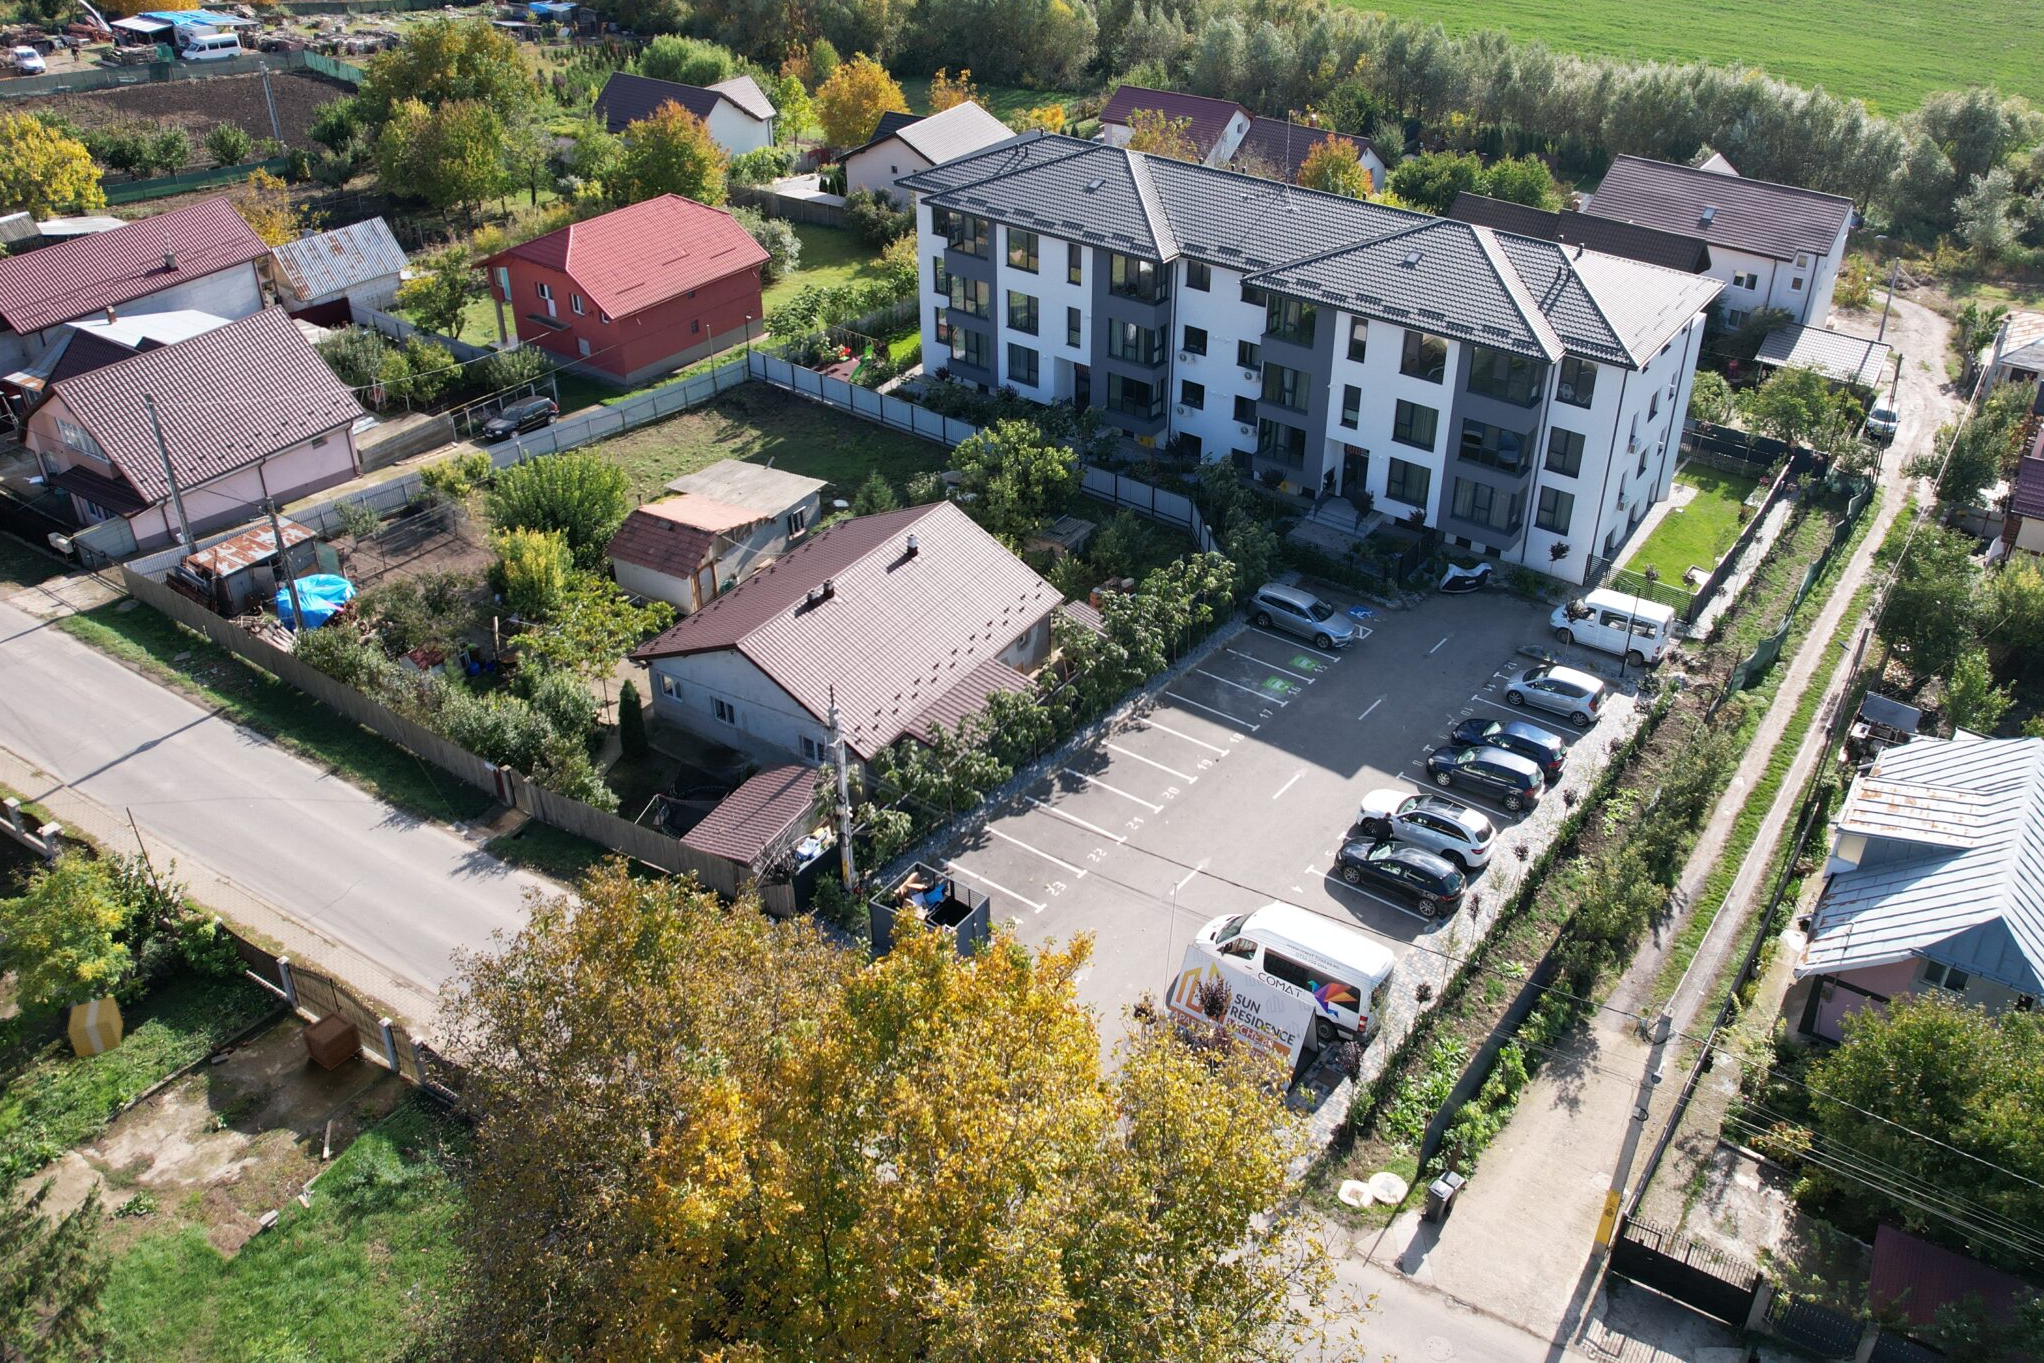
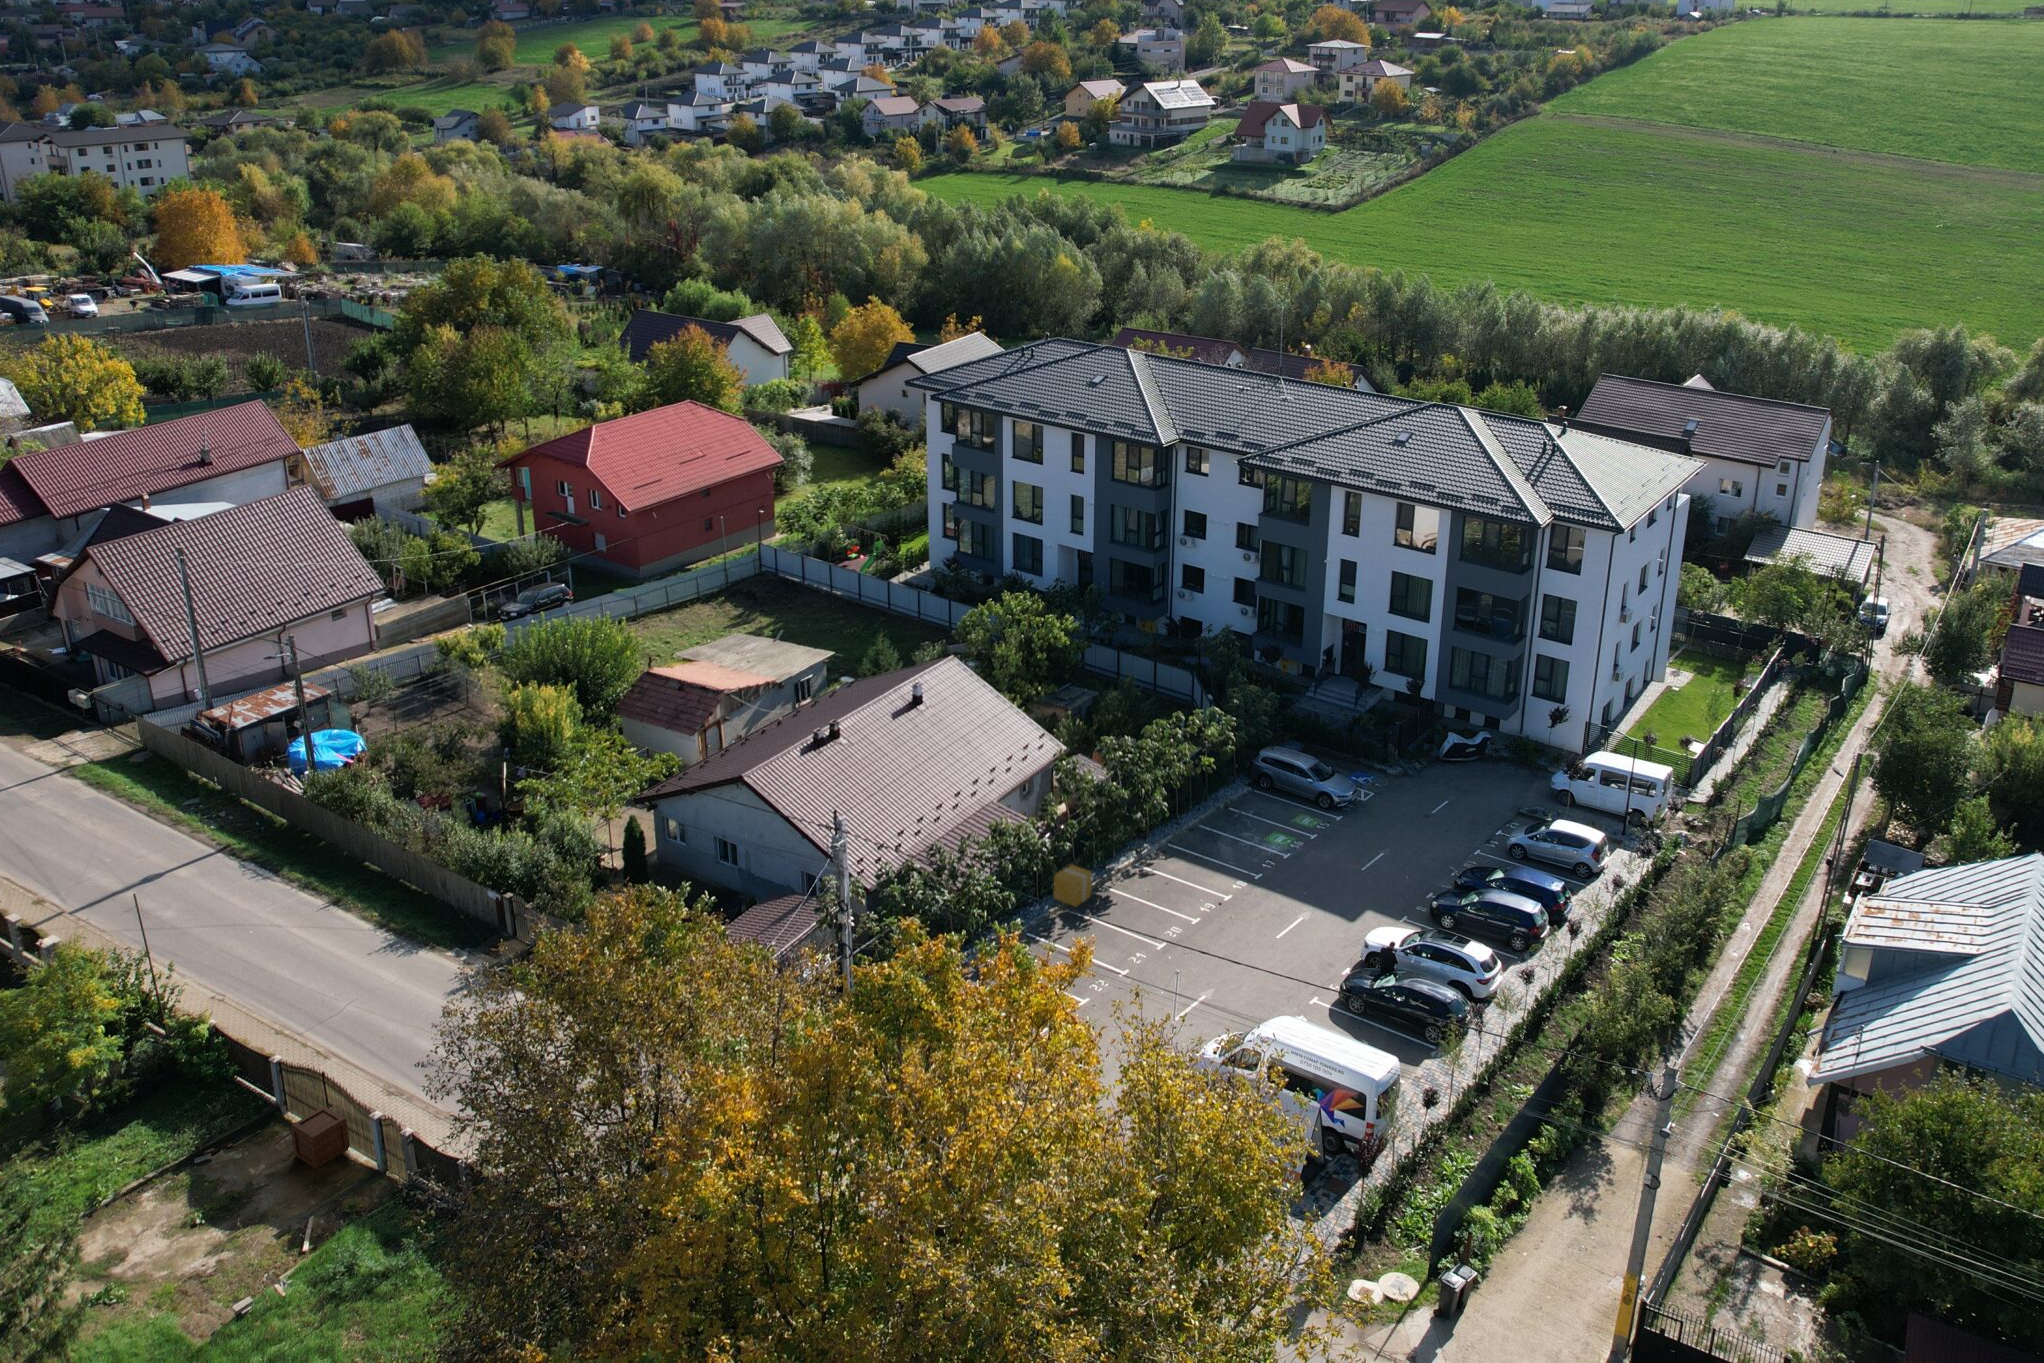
cardboard box: present [68,997,123,1057] -> present [1054,865,1092,907]

